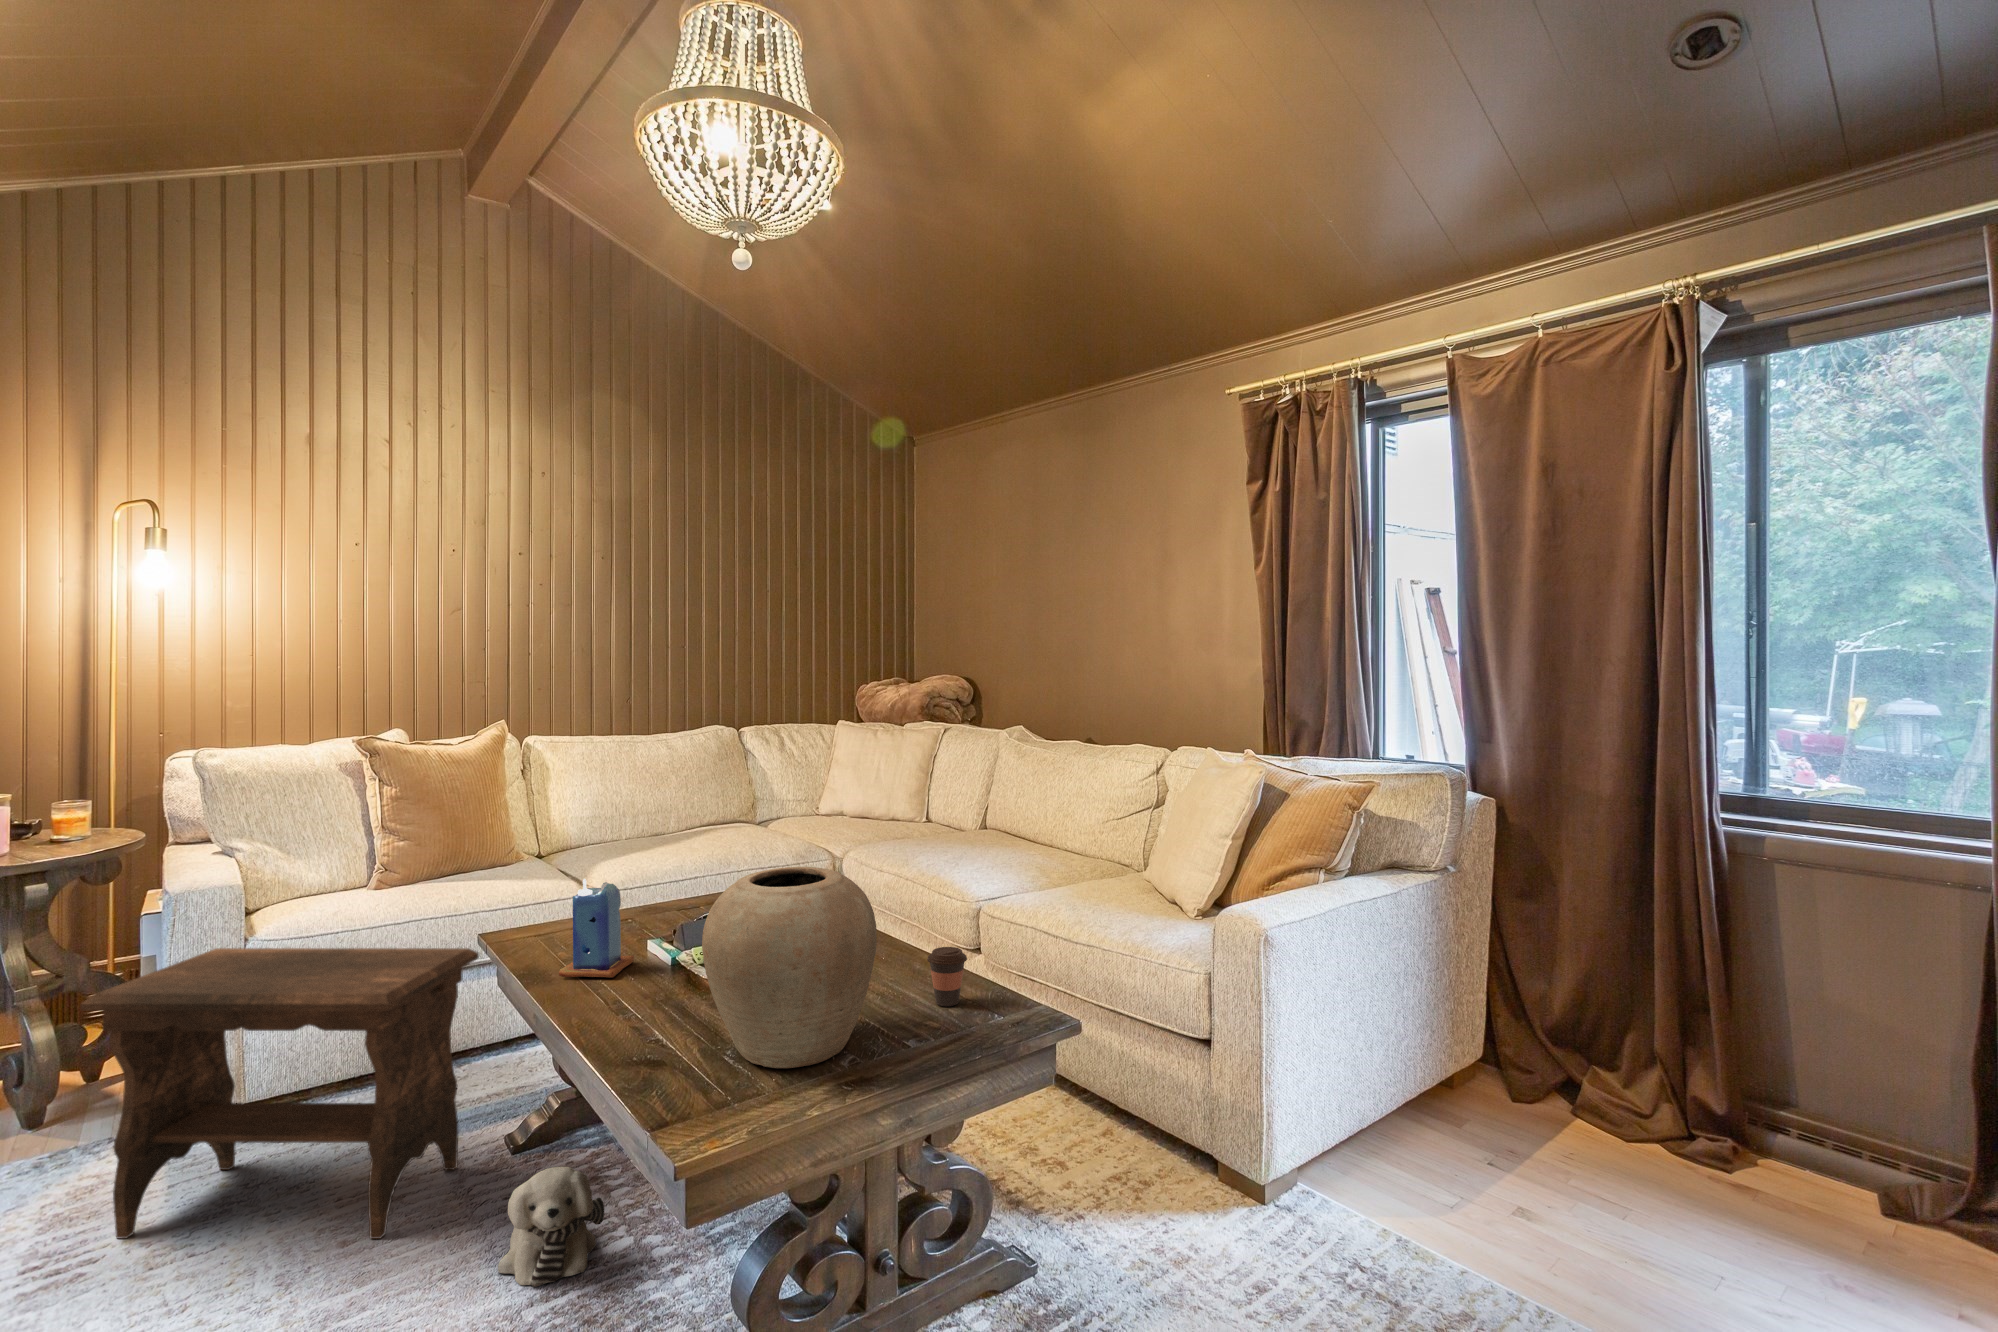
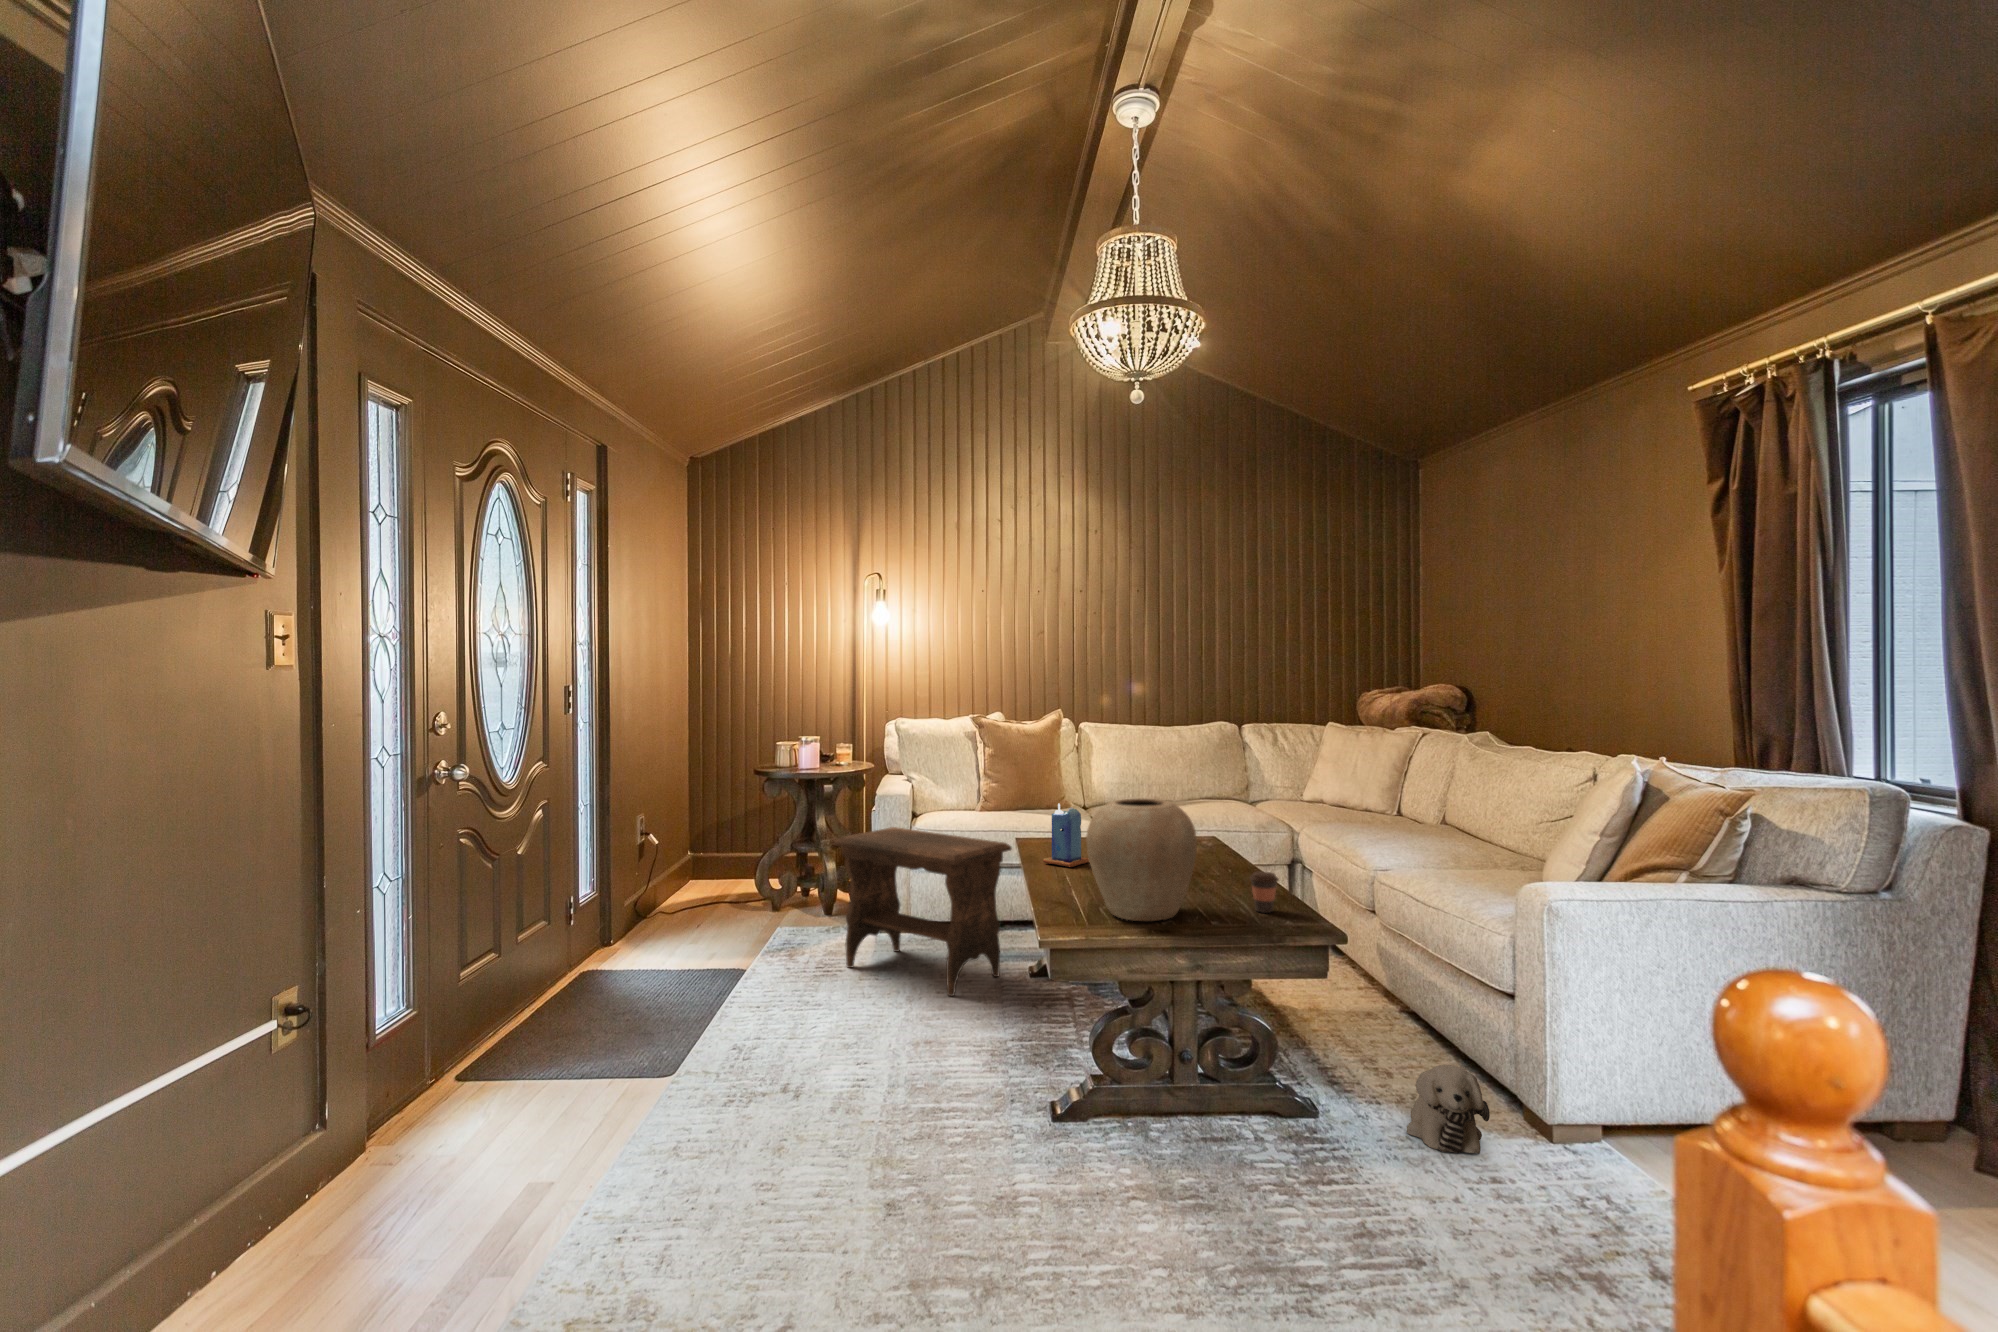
plush toy: present [498,1167,604,1287] -> present [1407,1065,1490,1154]

